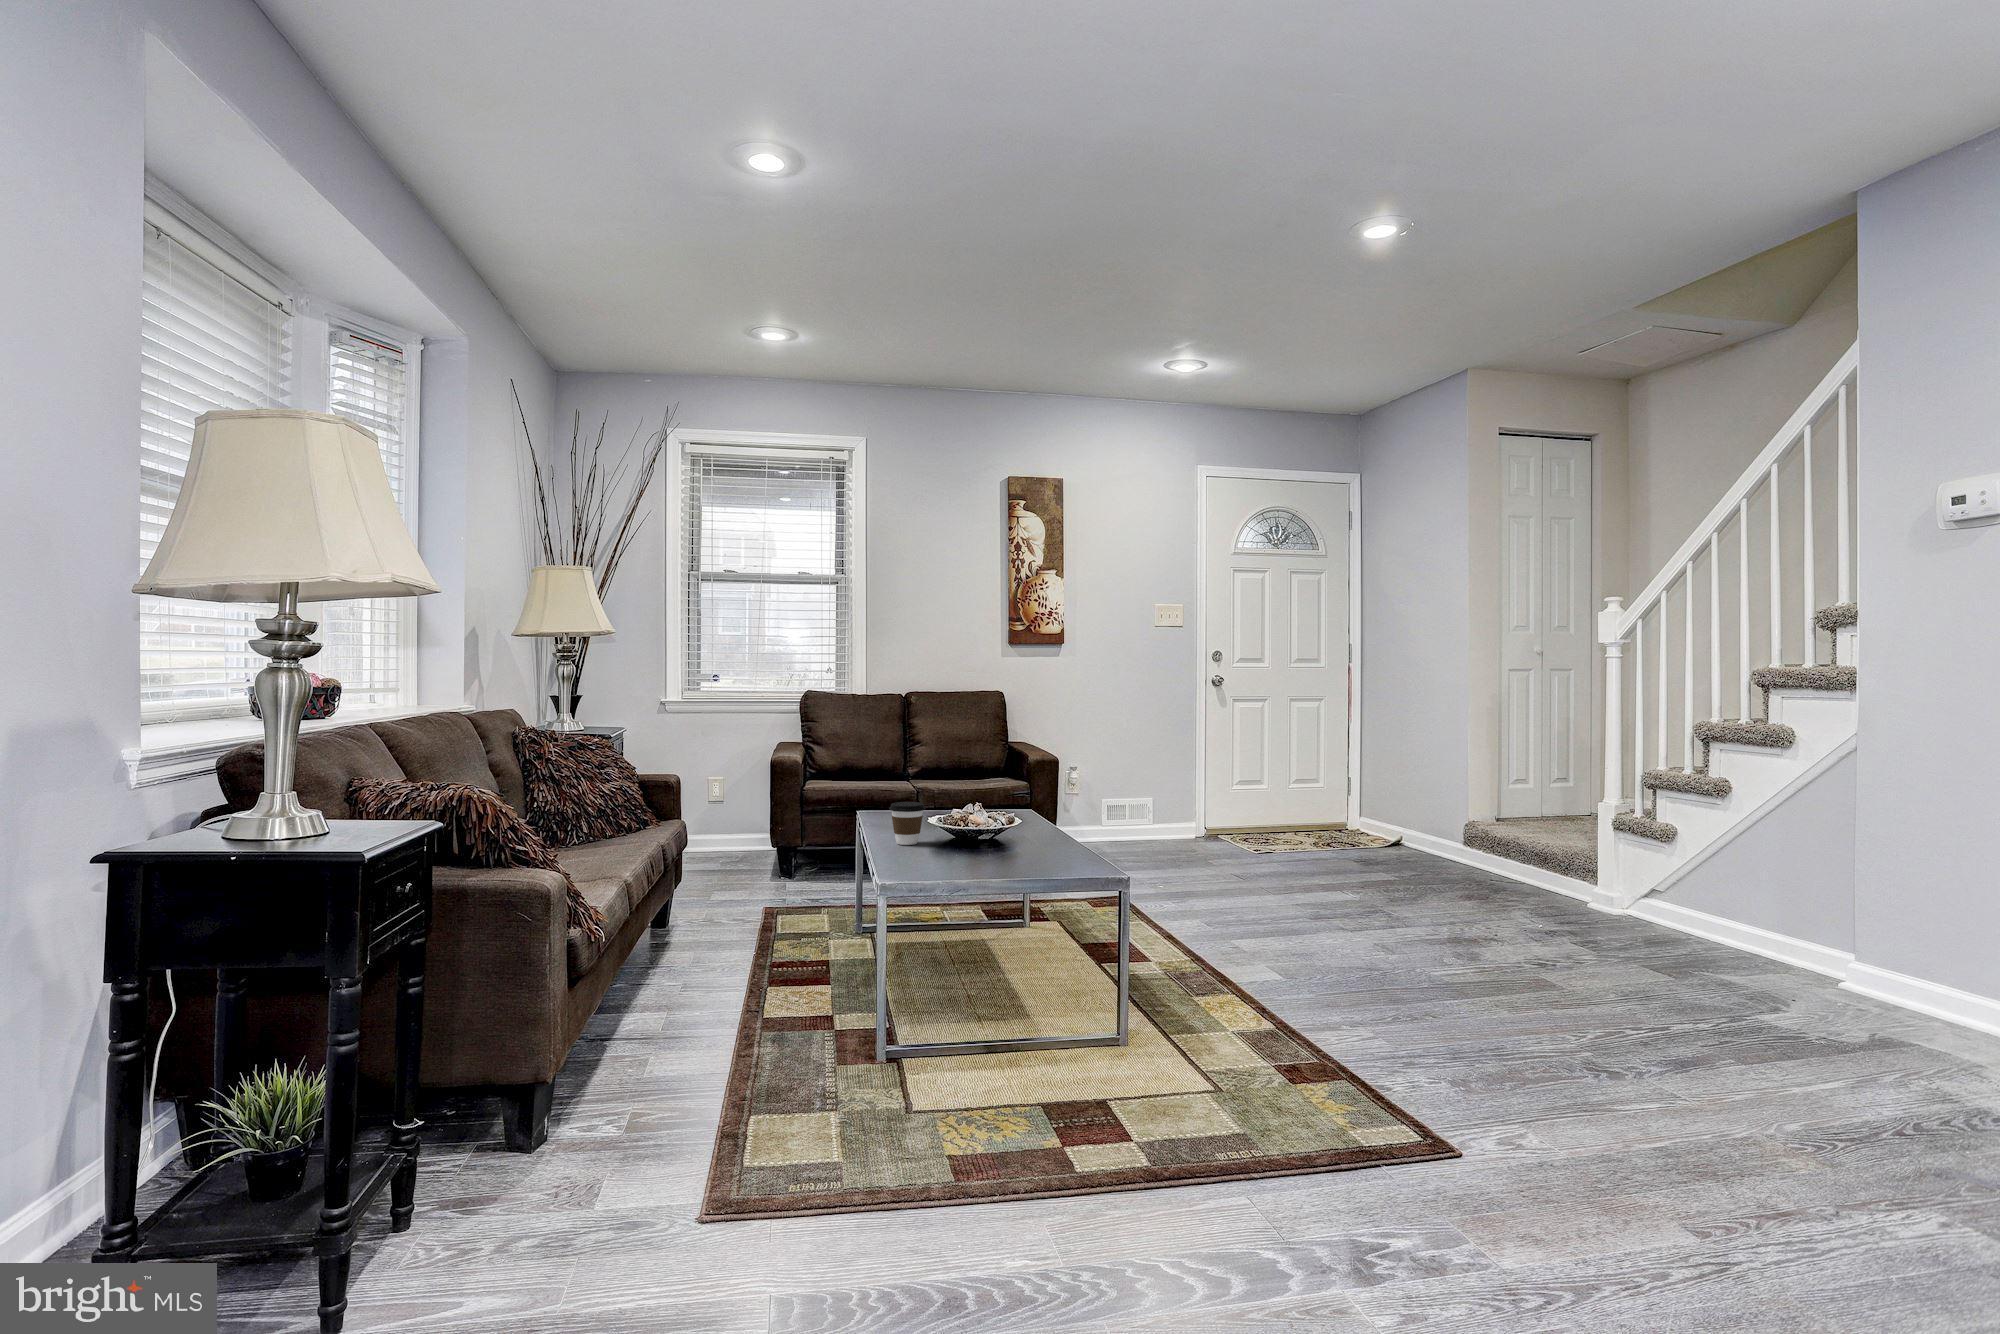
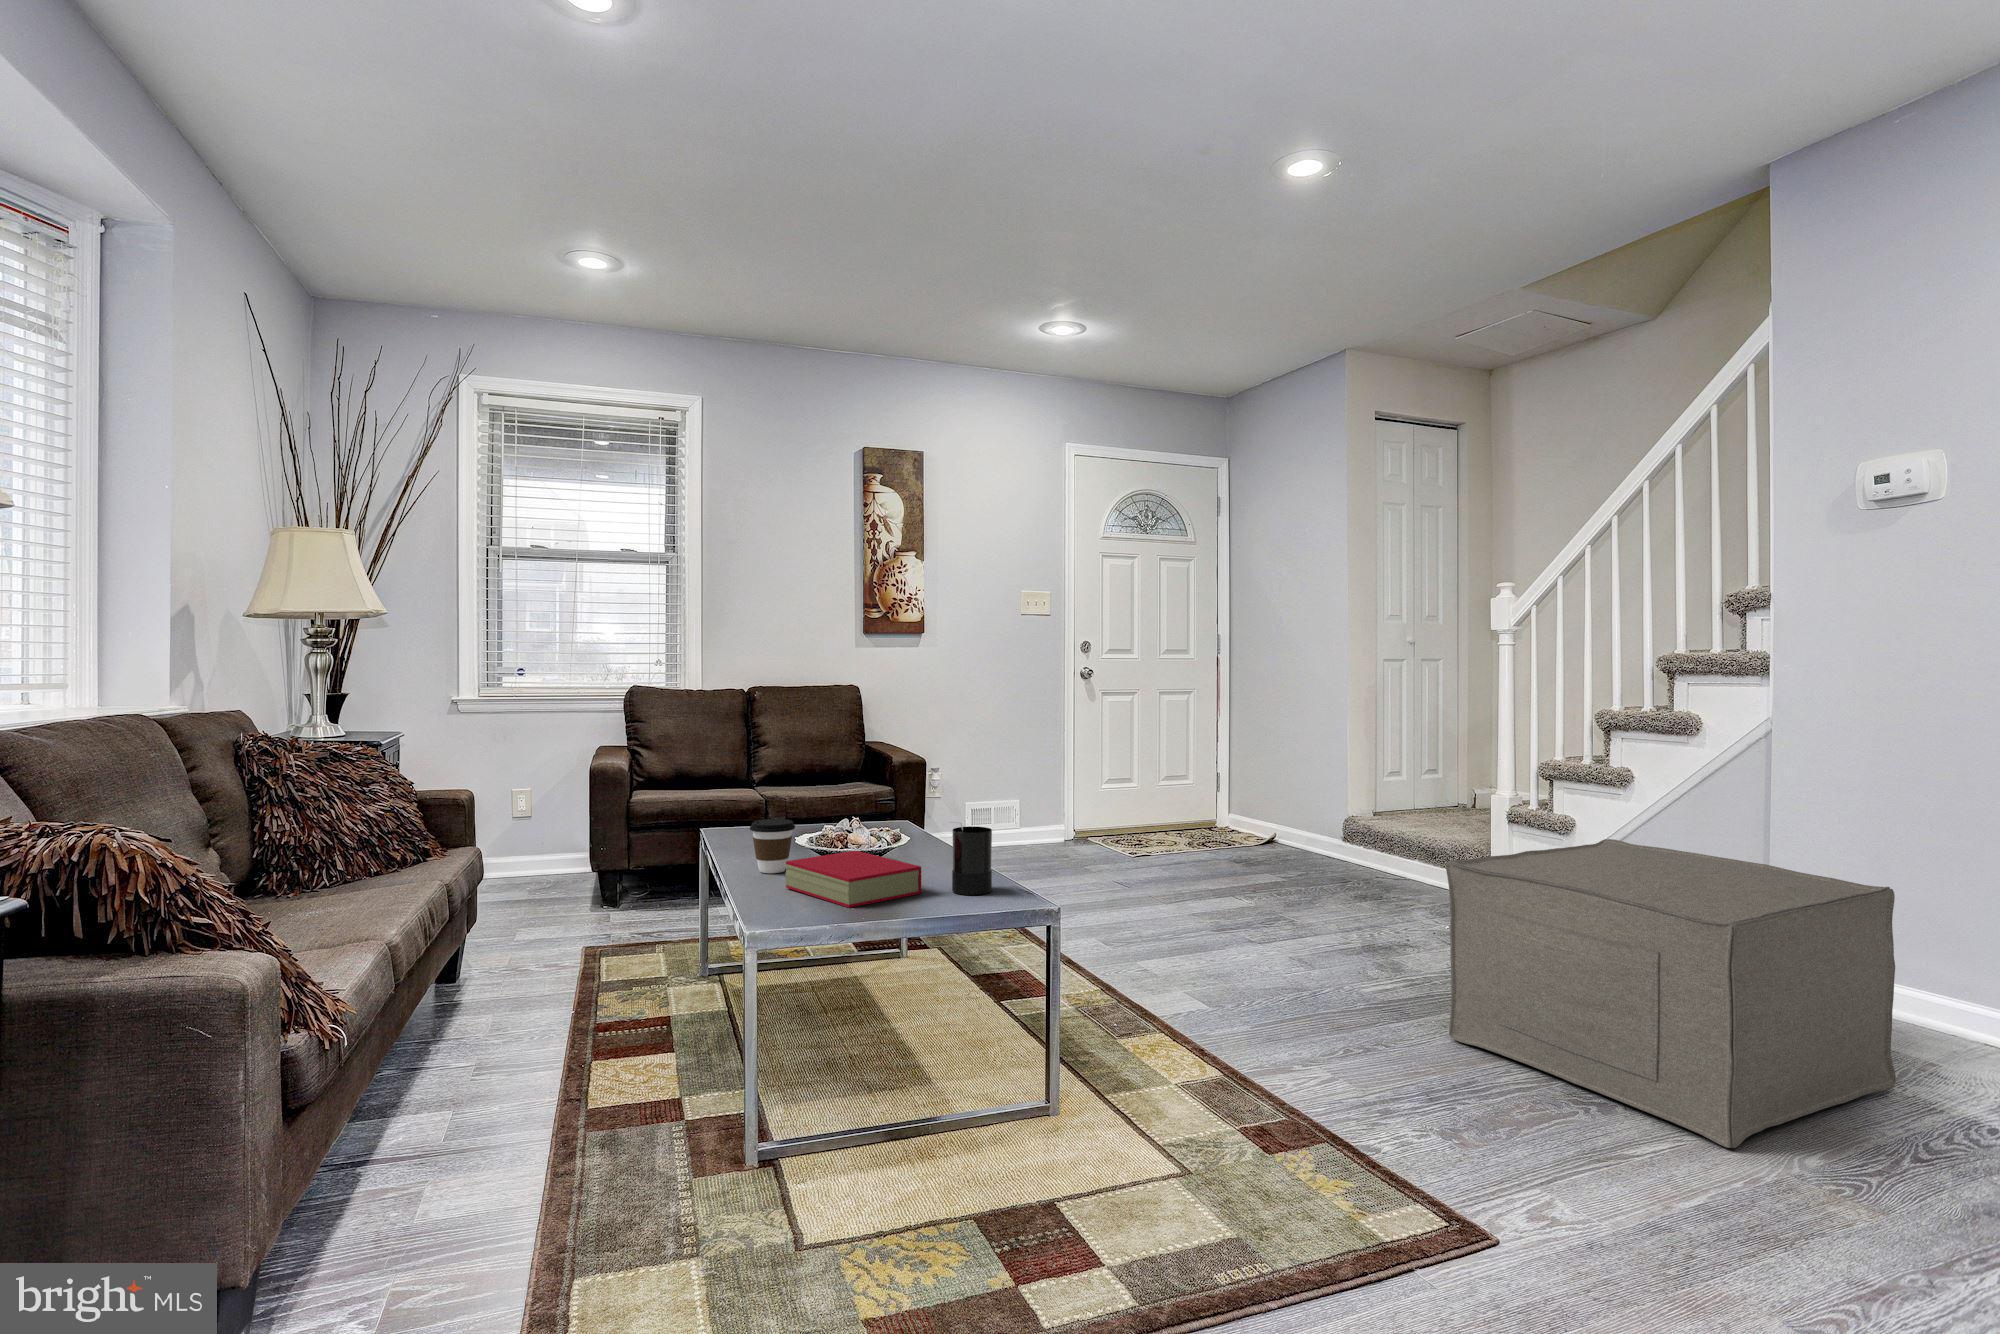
candle: none [1044,806,1078,865] -> present [950,822,992,895]
book: none [914,829,1020,870] -> present [786,851,921,908]
ottoman: none [1491,843,1918,1109] -> present [1446,839,1896,1148]

